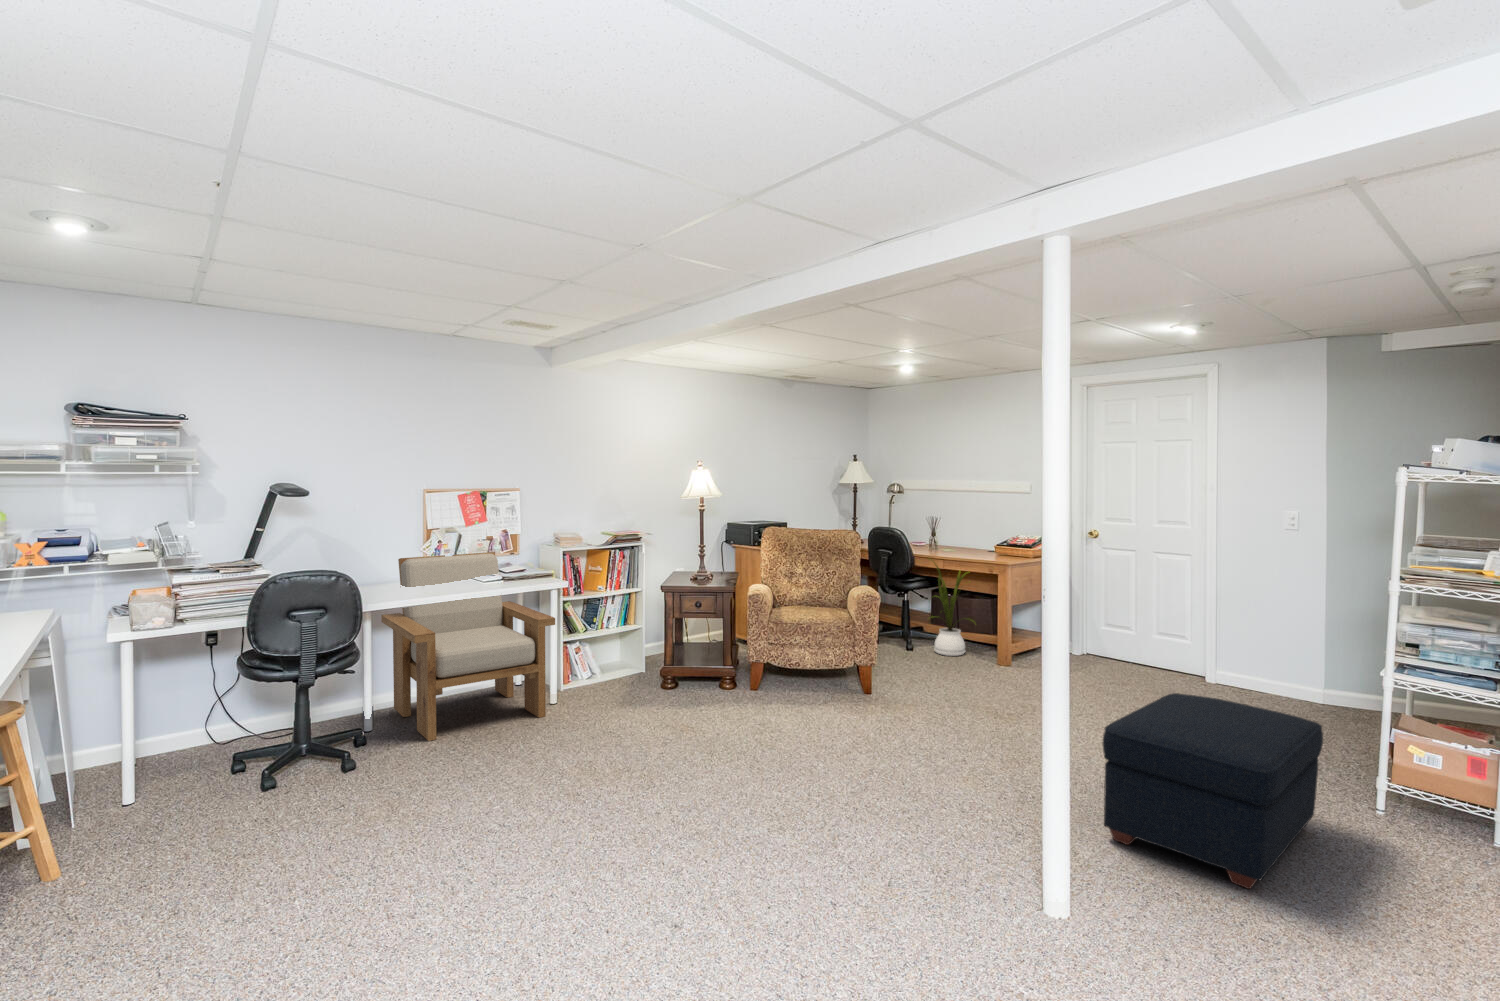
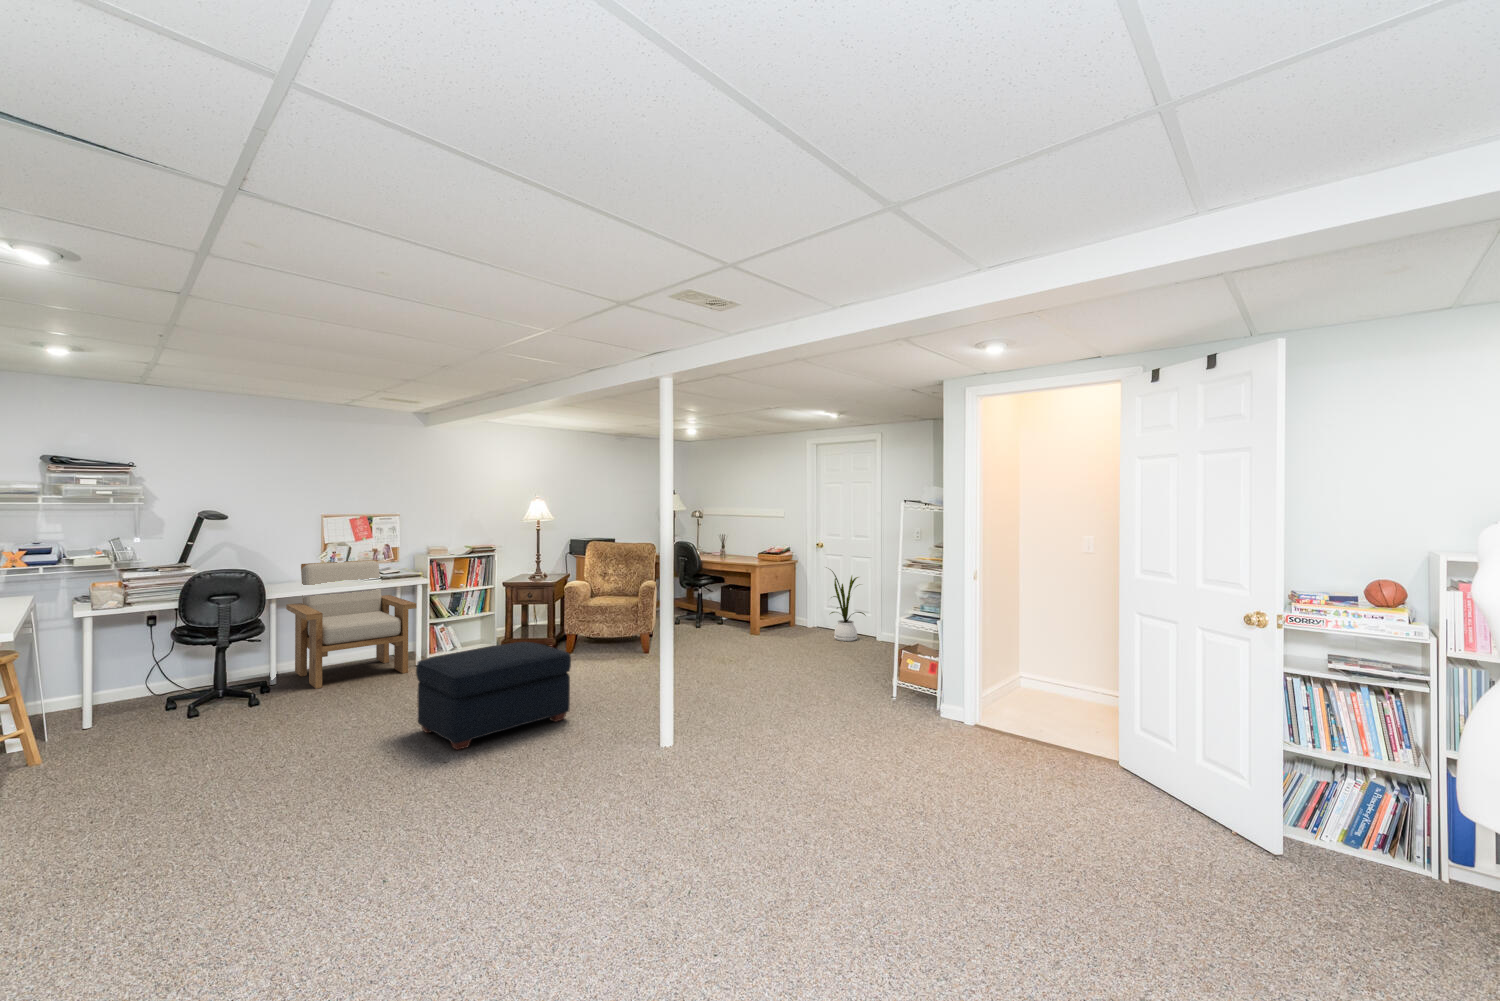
house plant: present [934,564,975,656] -> present [830,569,866,641]
ottoman: present [1103,693,1323,889] -> present [416,642,571,750]

